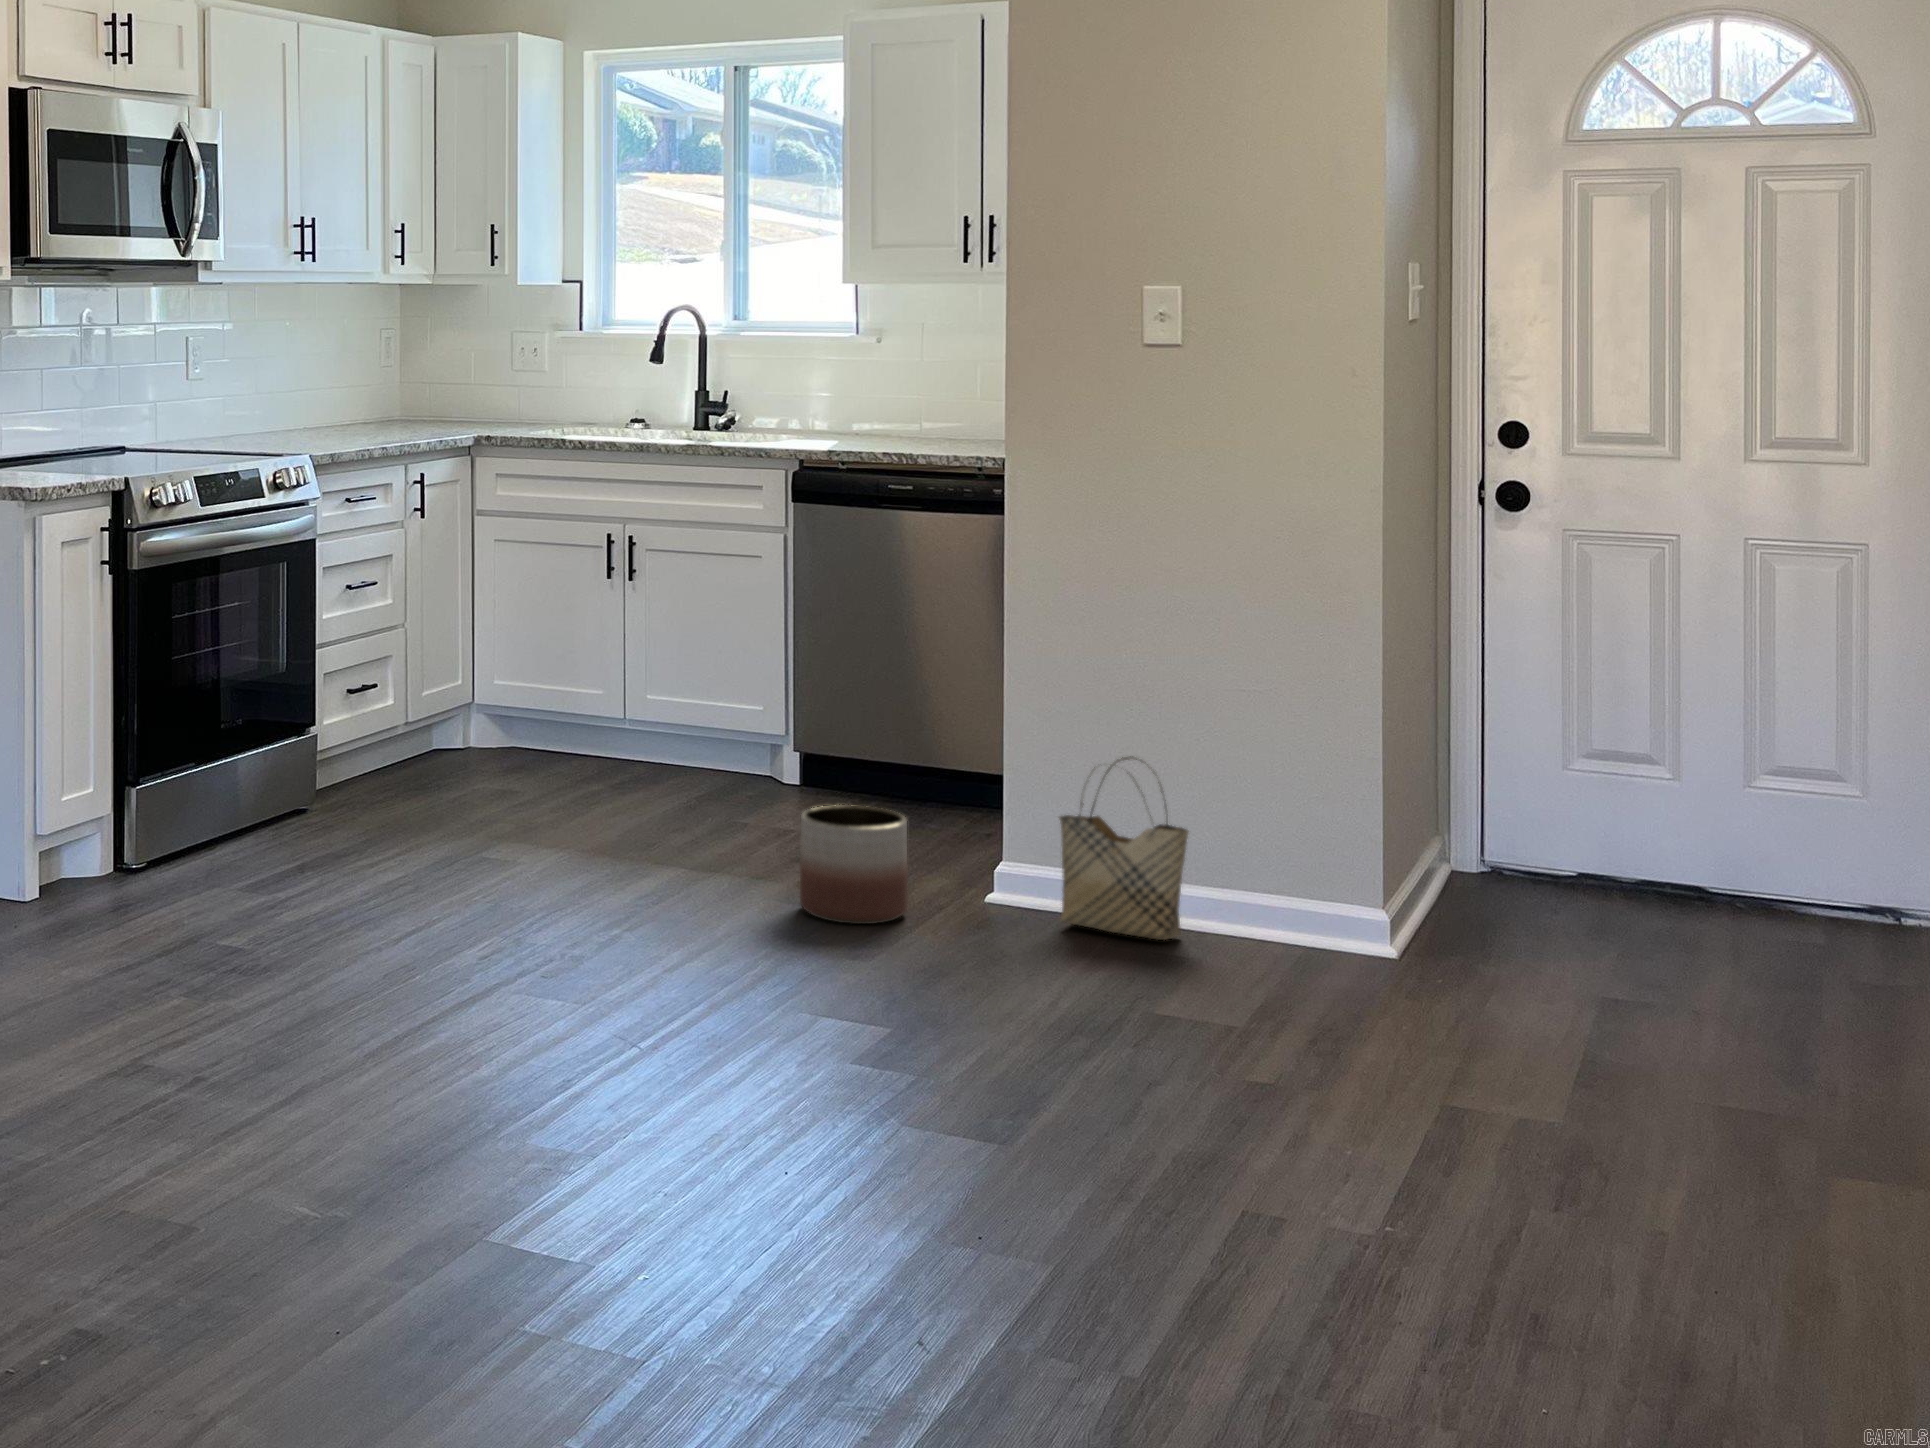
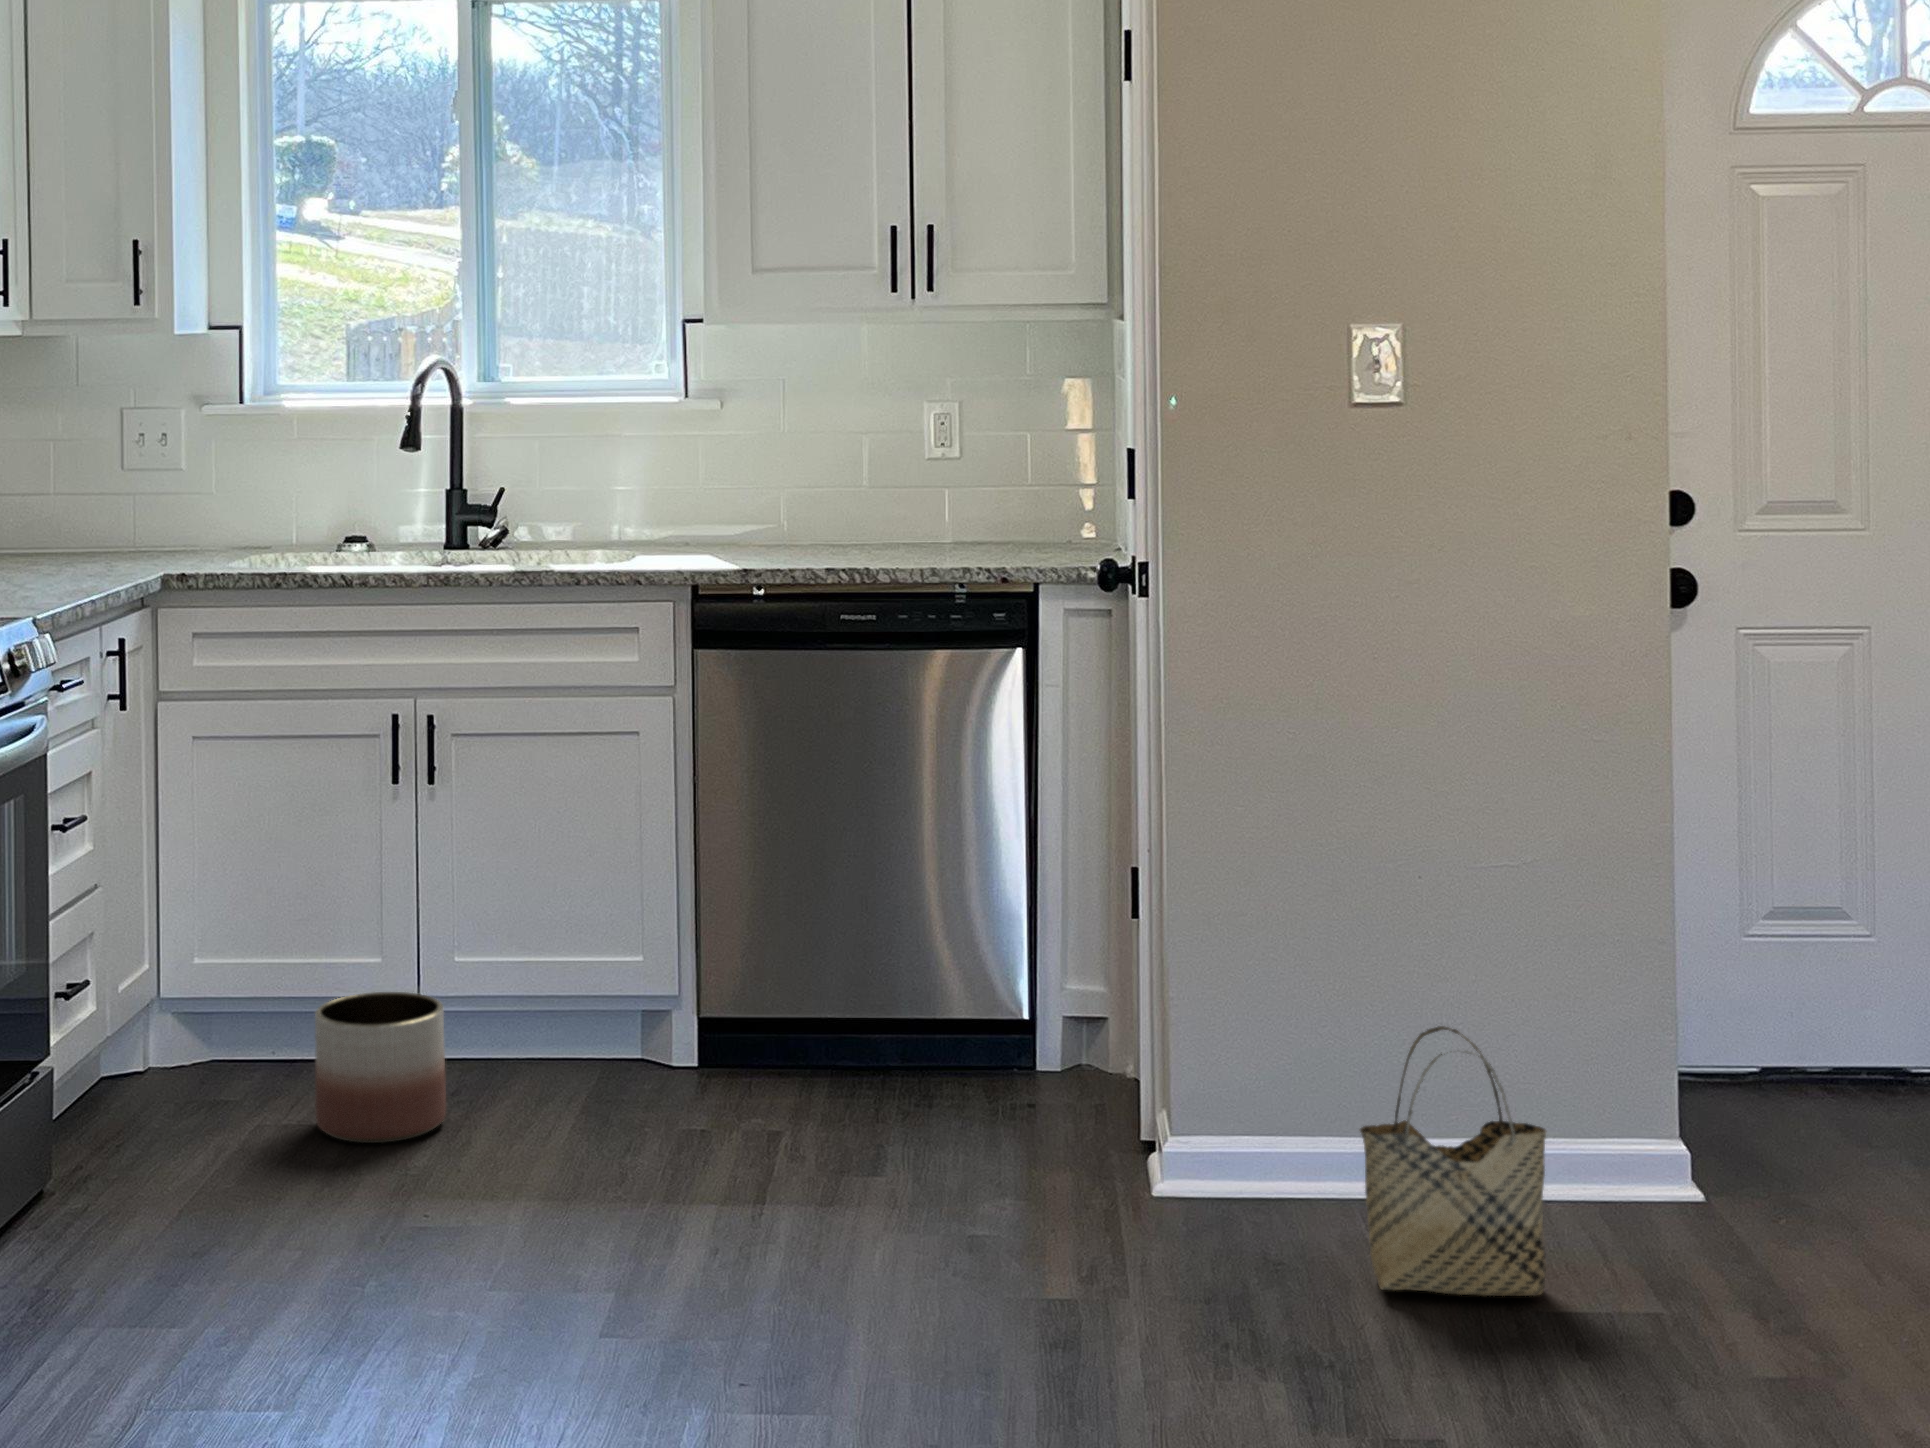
planter: present [800,805,908,924] -> present [315,992,446,1143]

